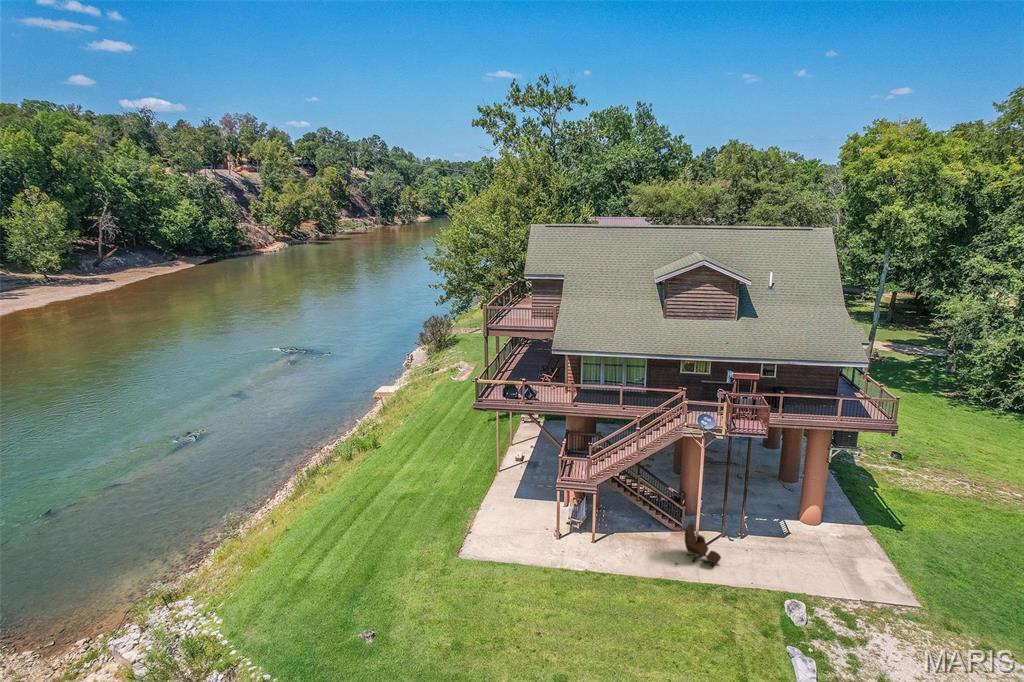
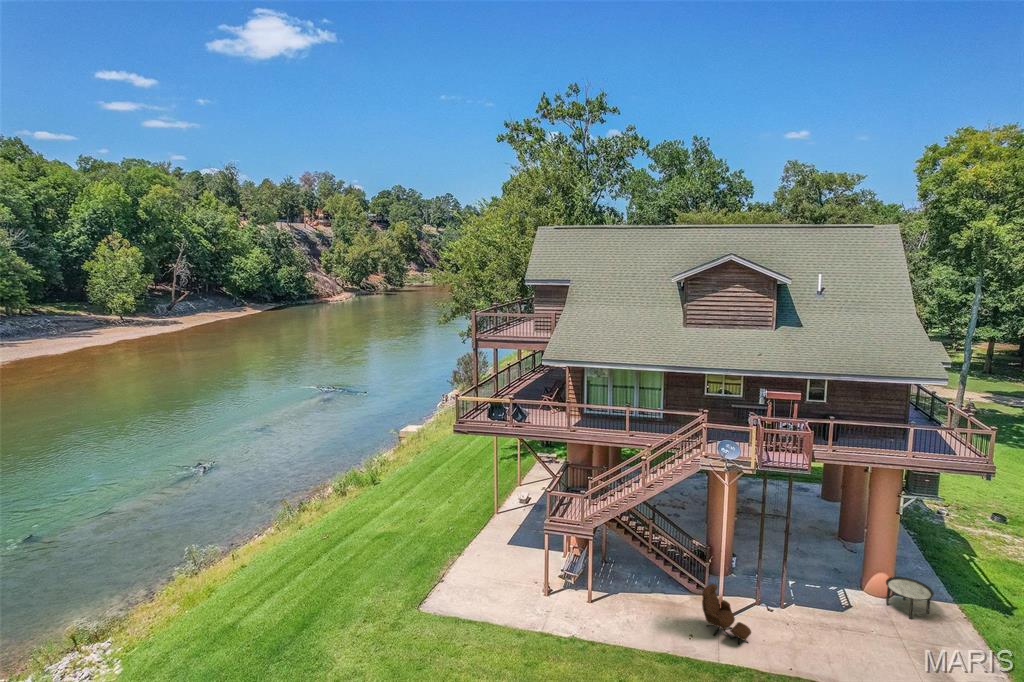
round table: none [815,509,849,540] -> present [886,577,934,619]

